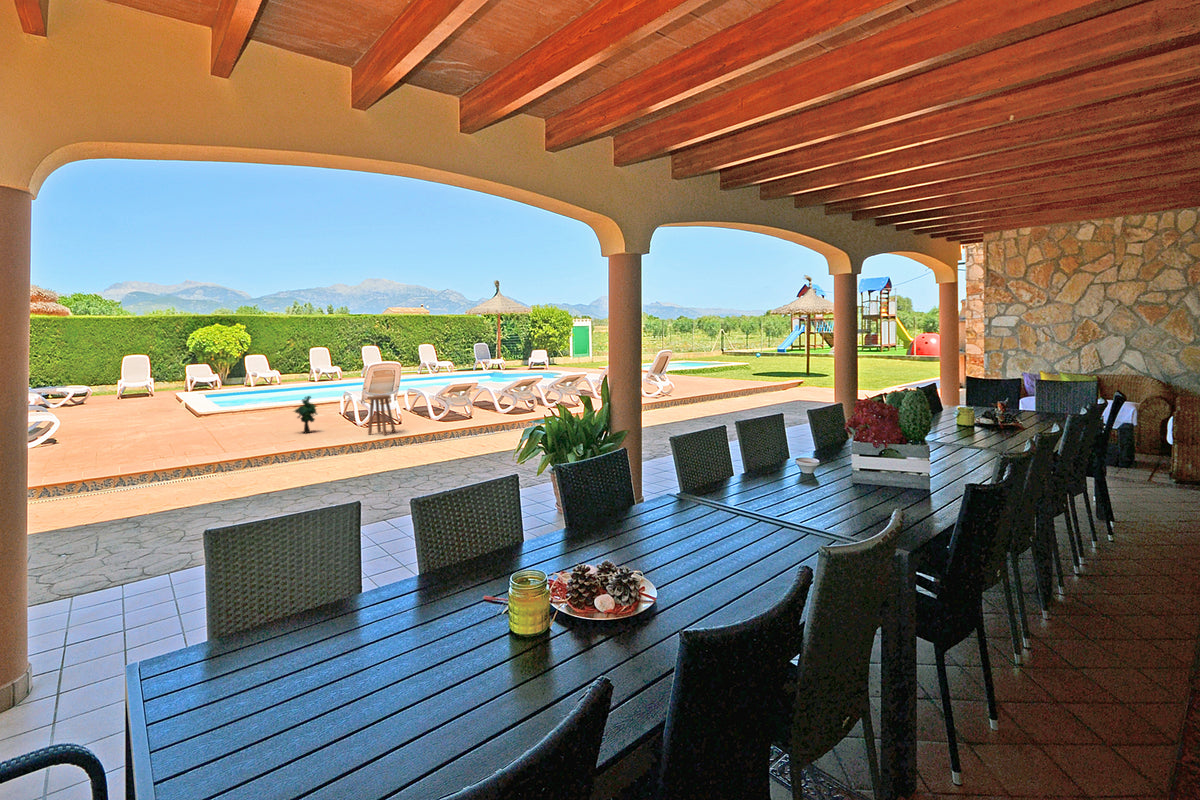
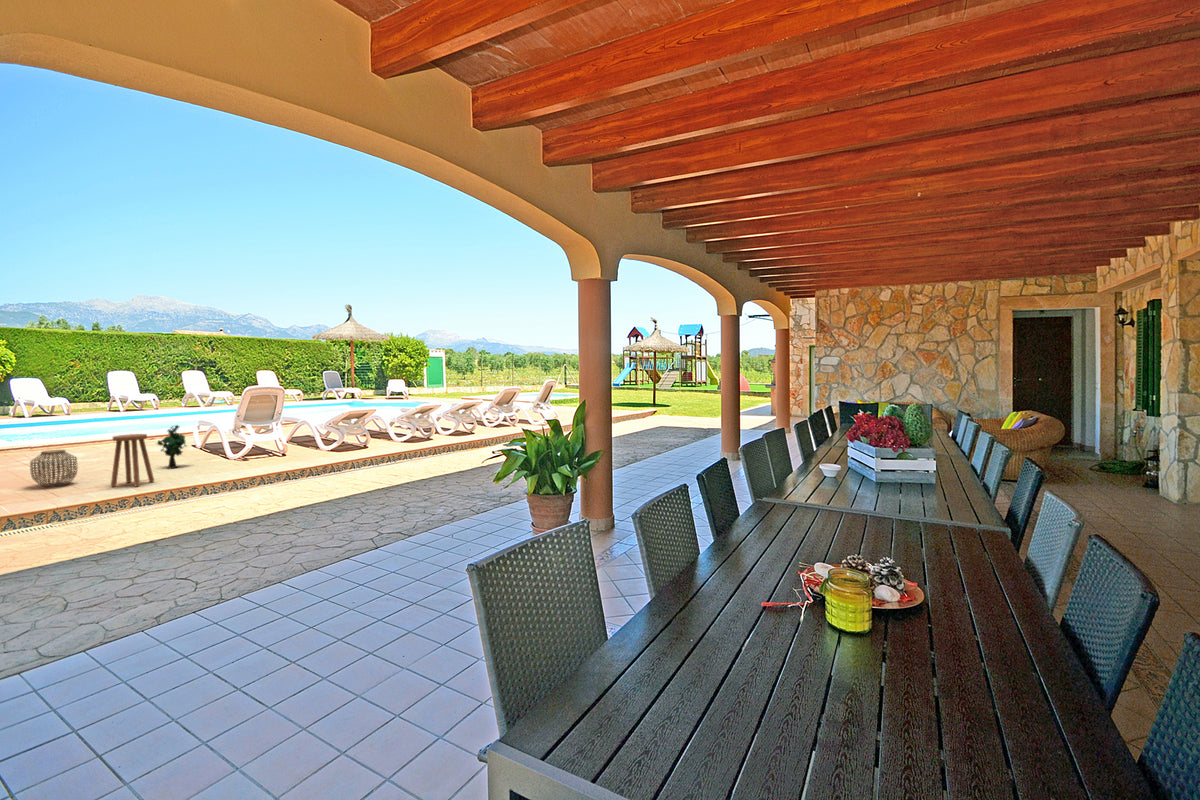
stool: present [368,395,395,435] -> present [111,434,154,487]
woven basket: none [196,416,231,447] -> present [30,450,77,487]

